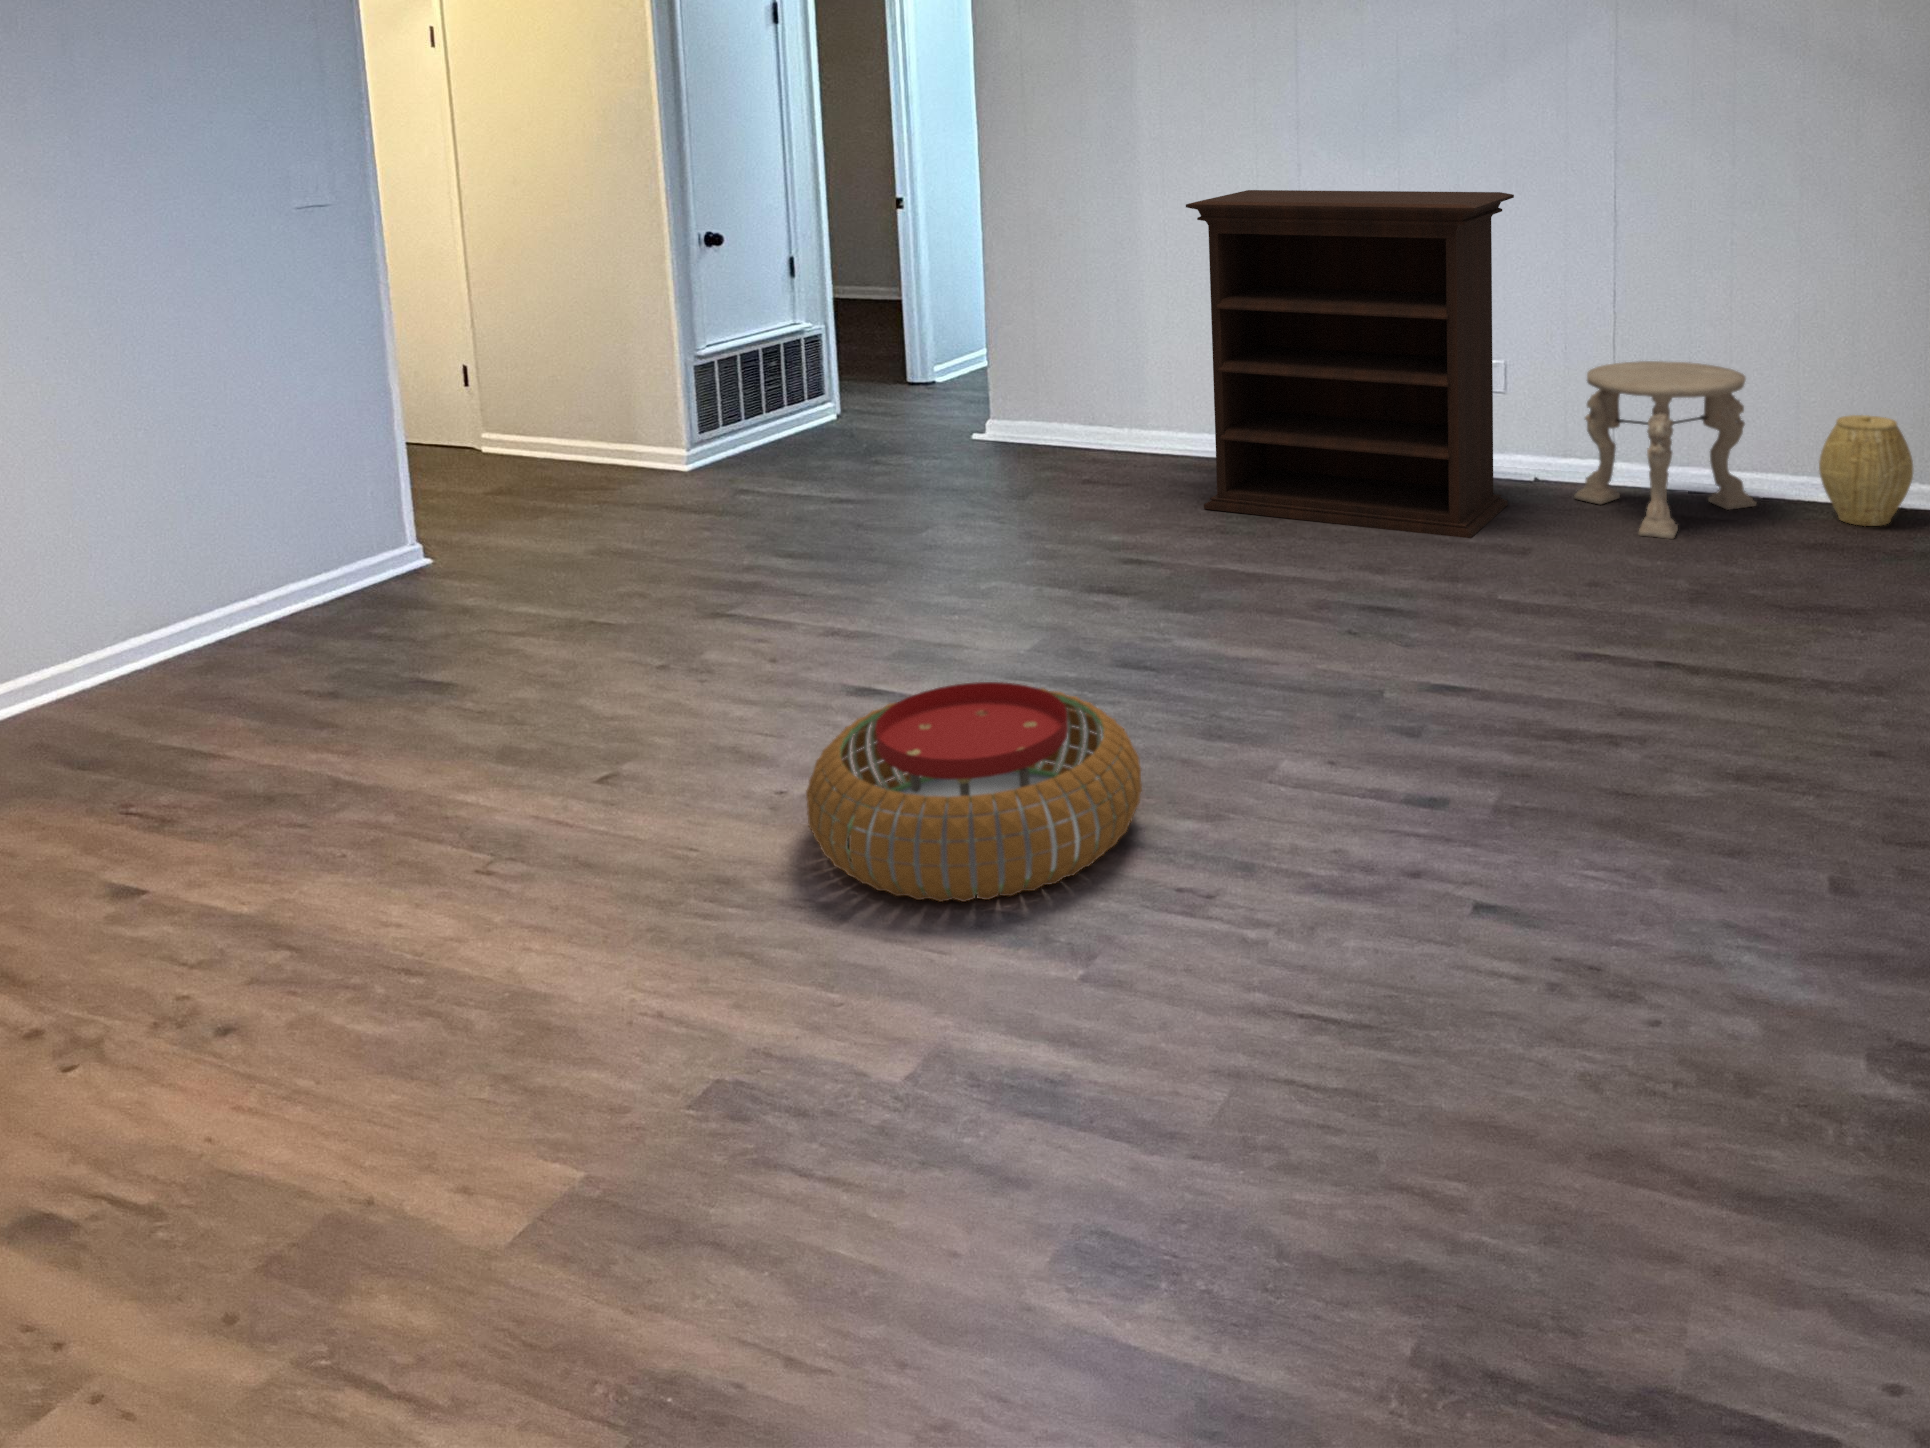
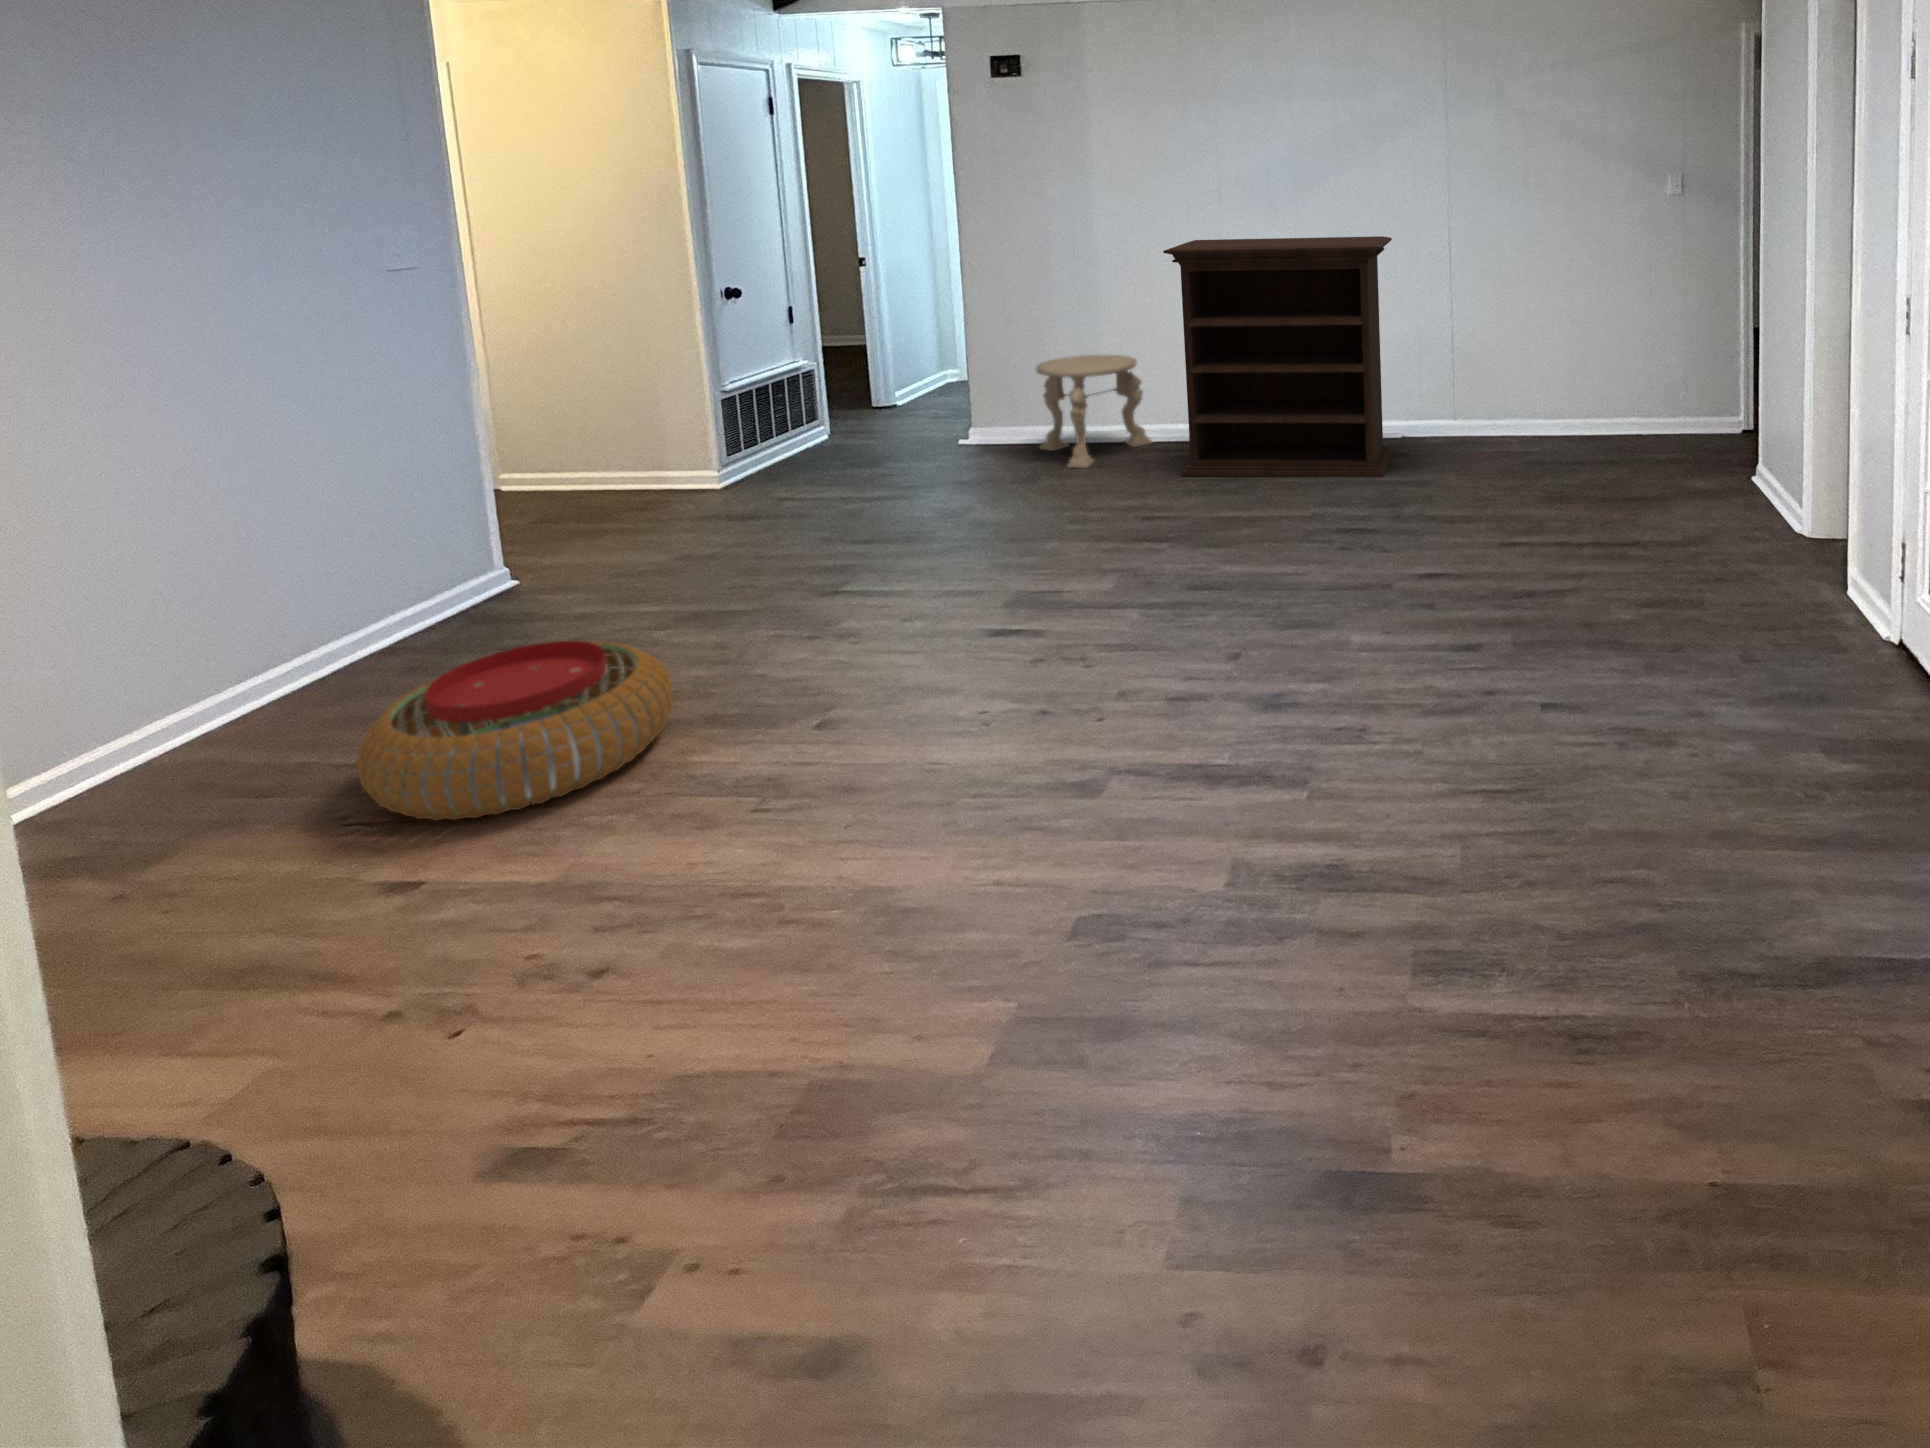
side table: present [1574,361,1757,539] -> present [1036,355,1152,468]
woven basket: present [1819,415,1913,526] -> none [1589,374,1646,445]
pouf: present [806,682,1142,902] -> present [357,641,673,820]

